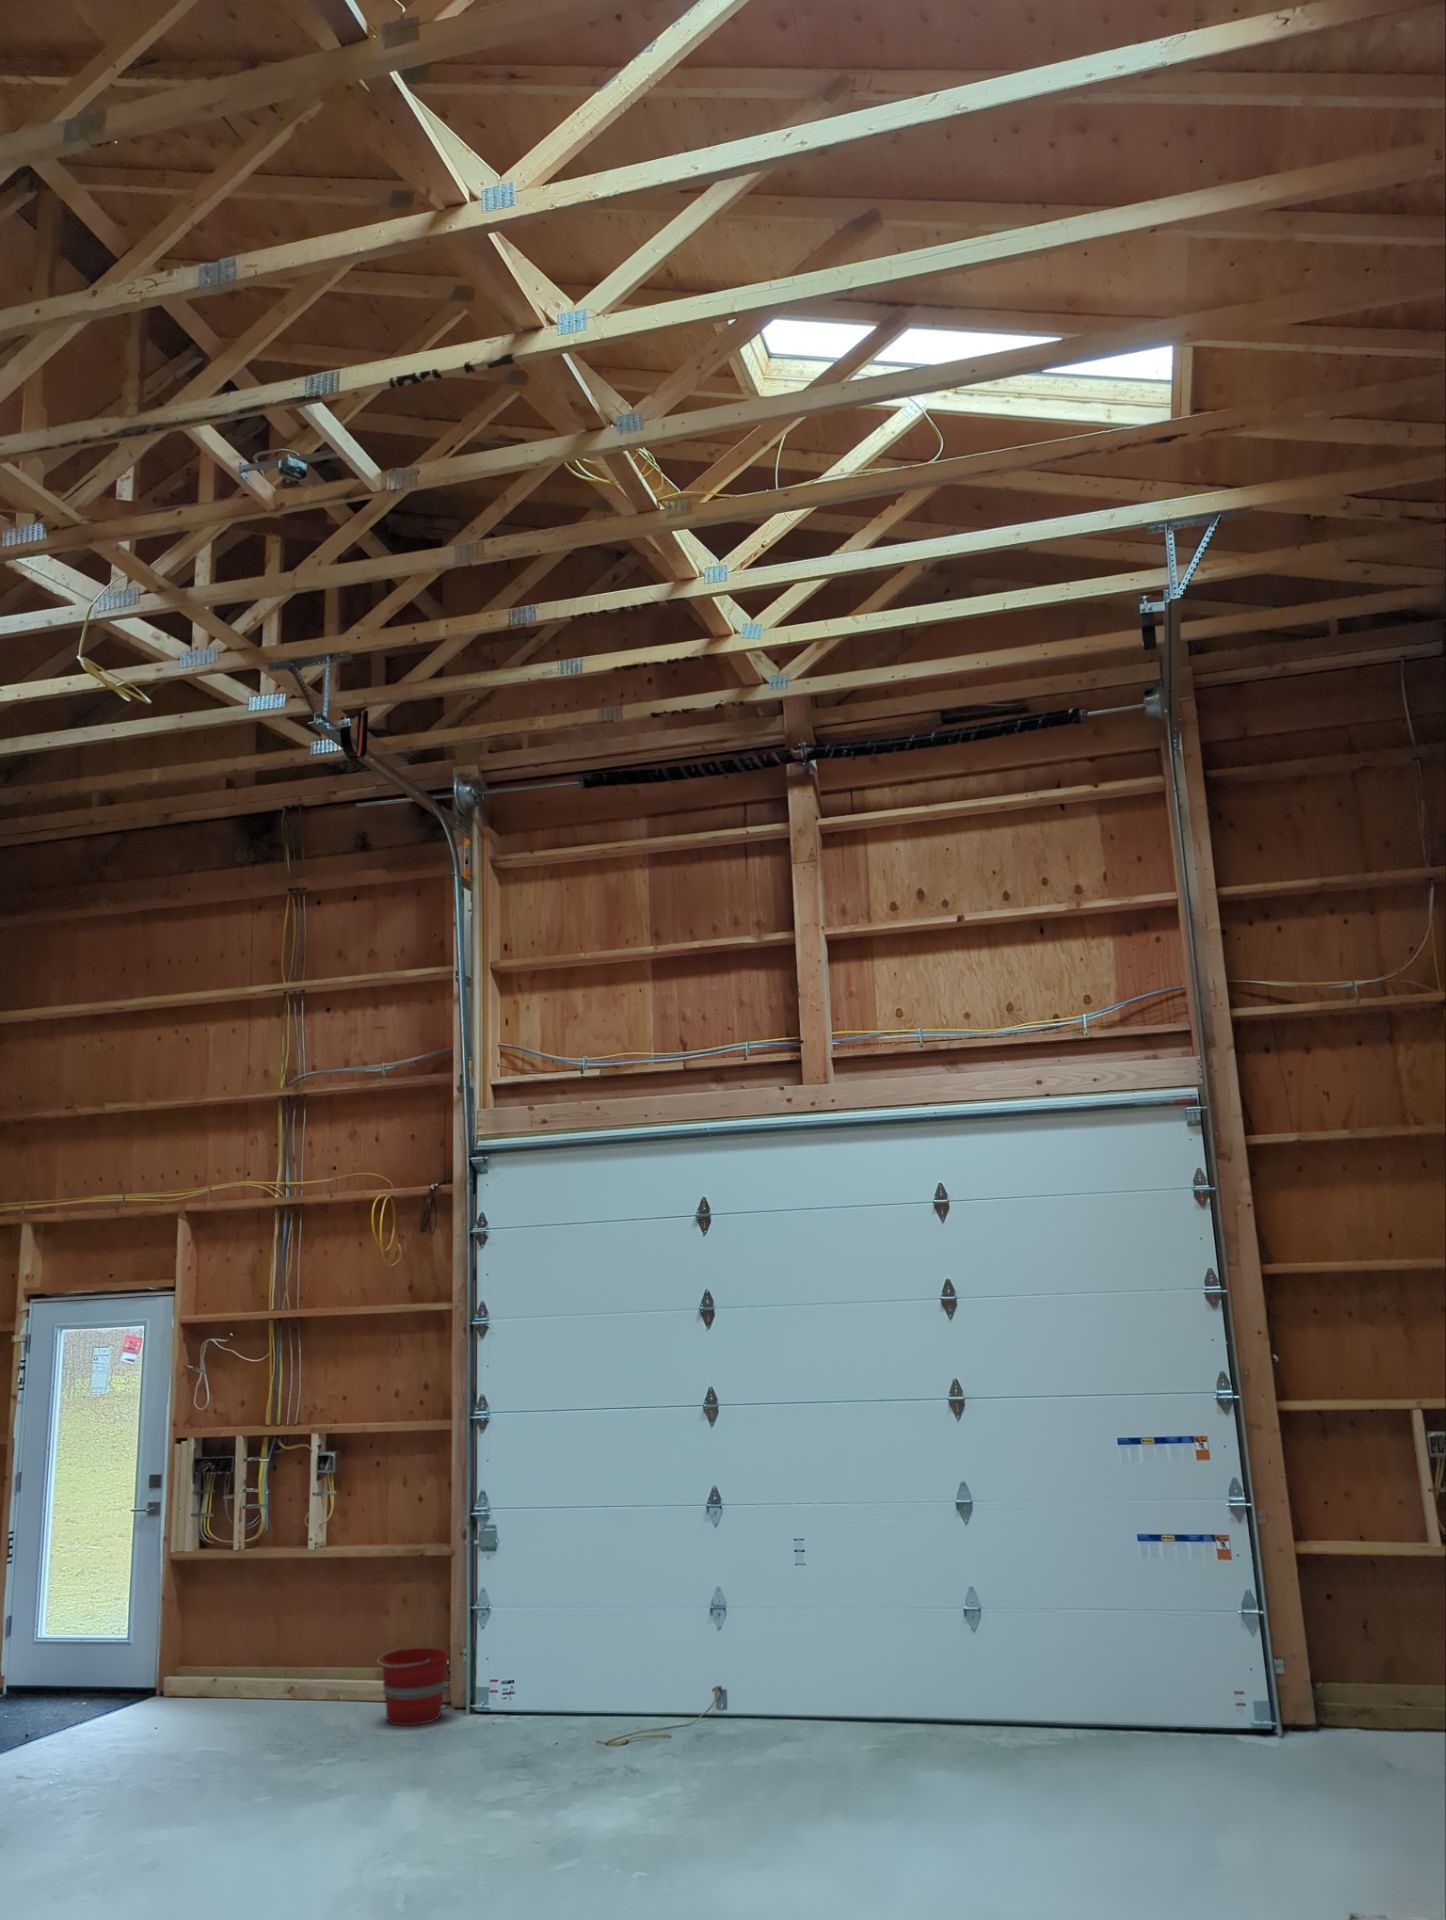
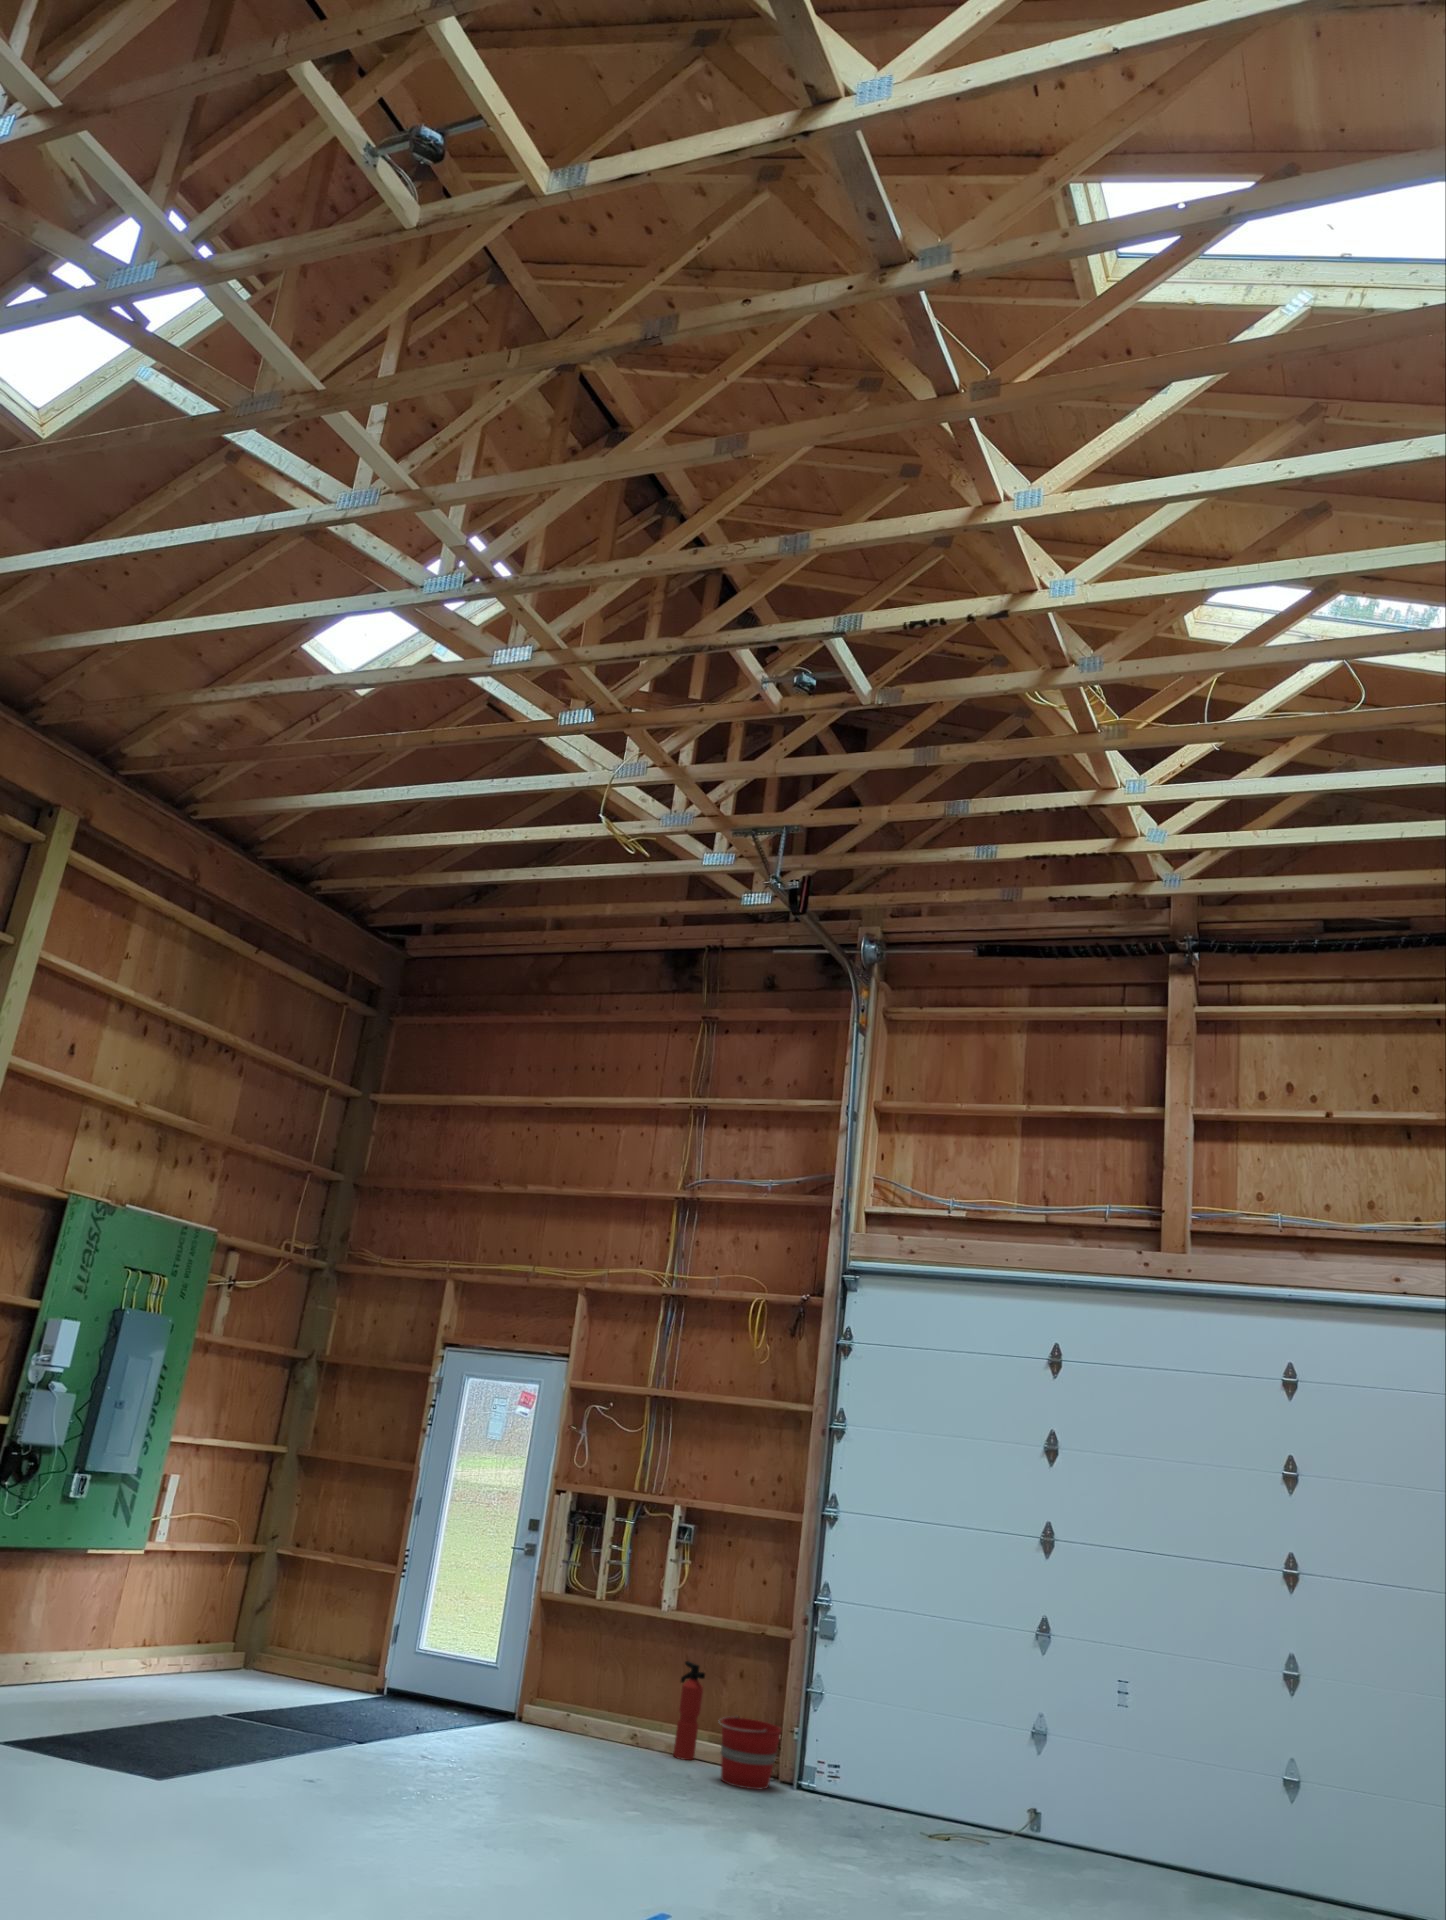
fire extinguisher: none [338,1597,365,1703] -> present [673,1661,705,1760]

